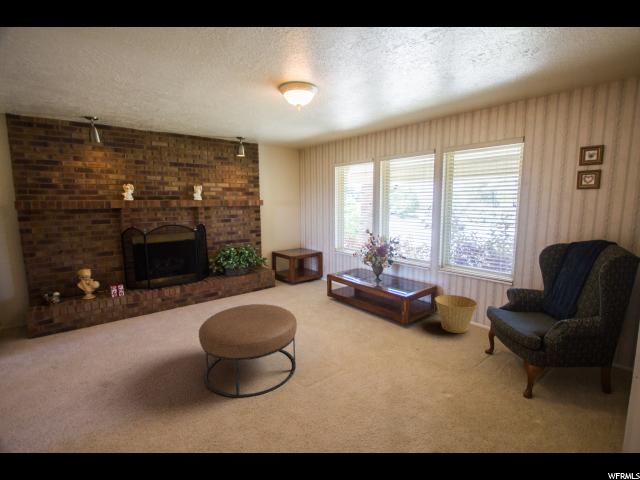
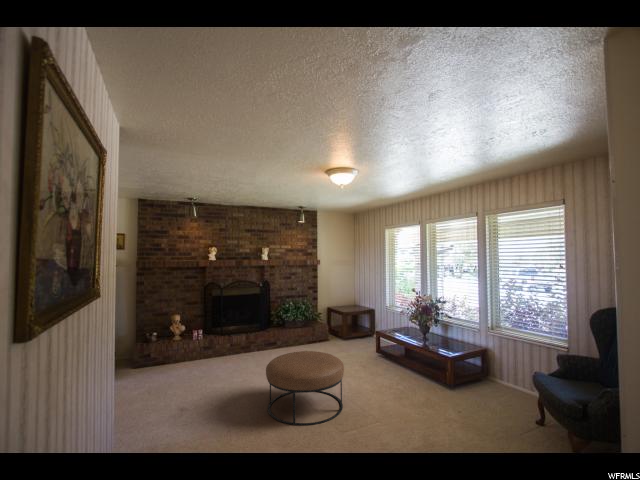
basket: present [435,295,478,333] -> none [480,356,524,395]

